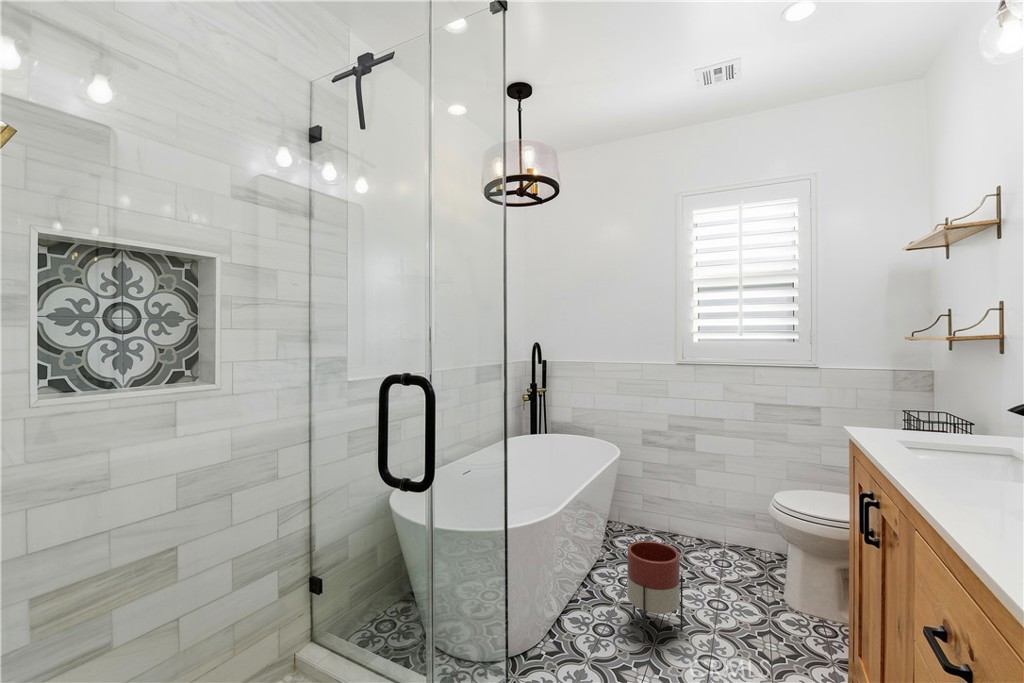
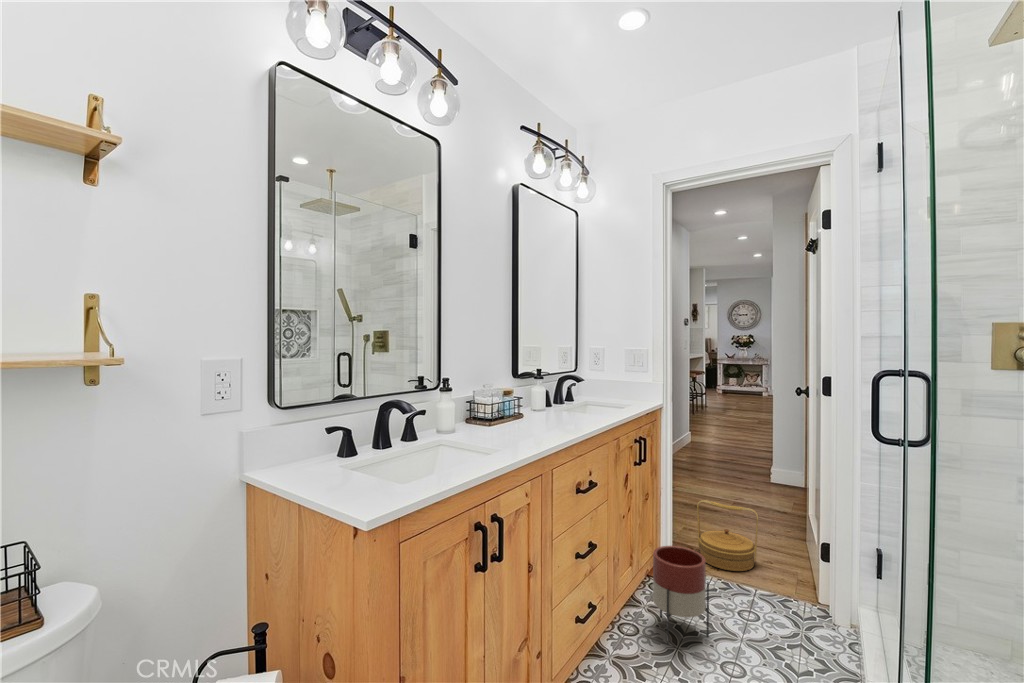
basket: none [661,491,720,560] -> present [697,500,759,571]

